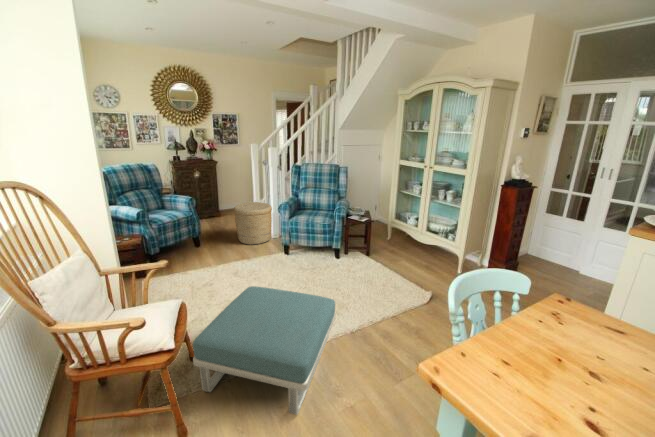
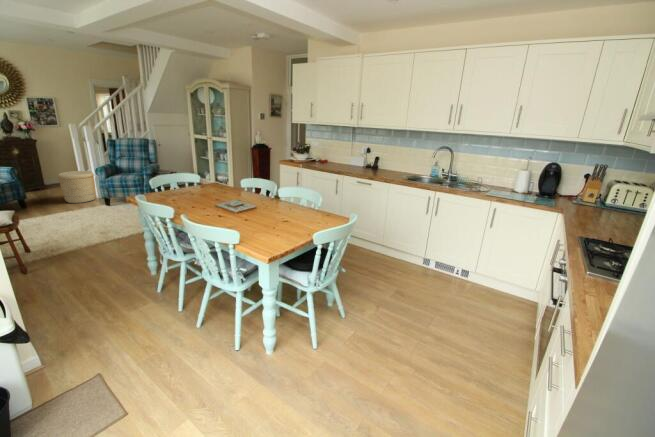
footstool: present [193,286,335,415] -> none [33,208,129,255]

